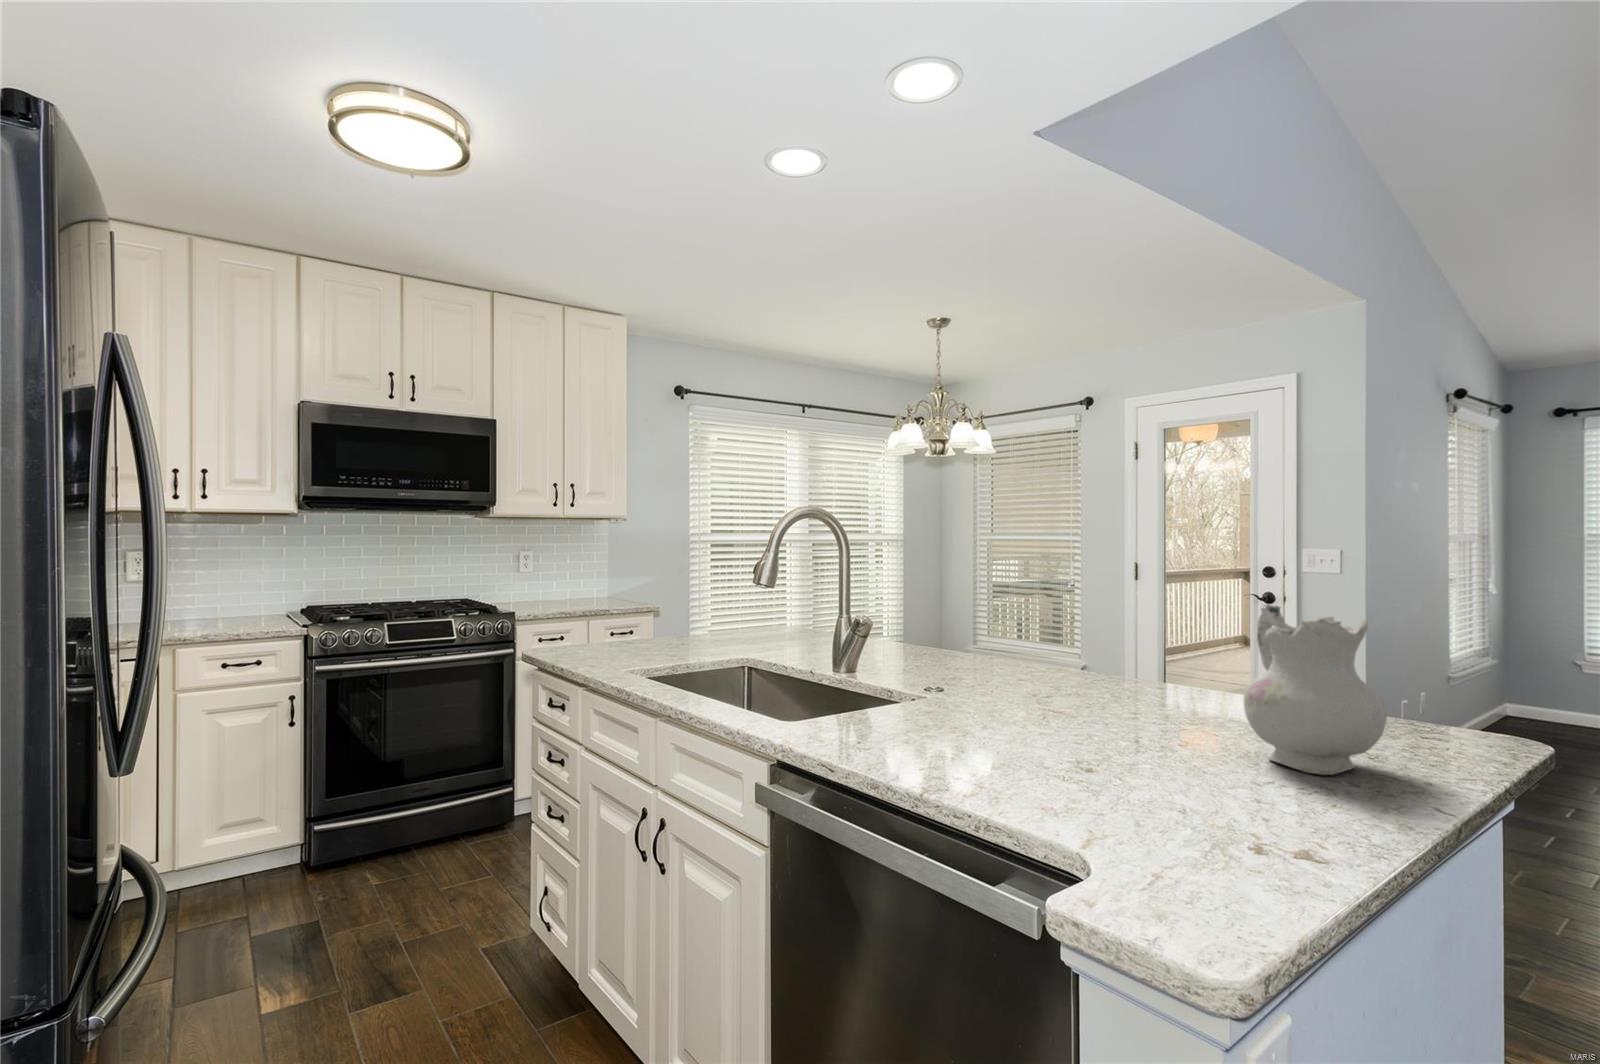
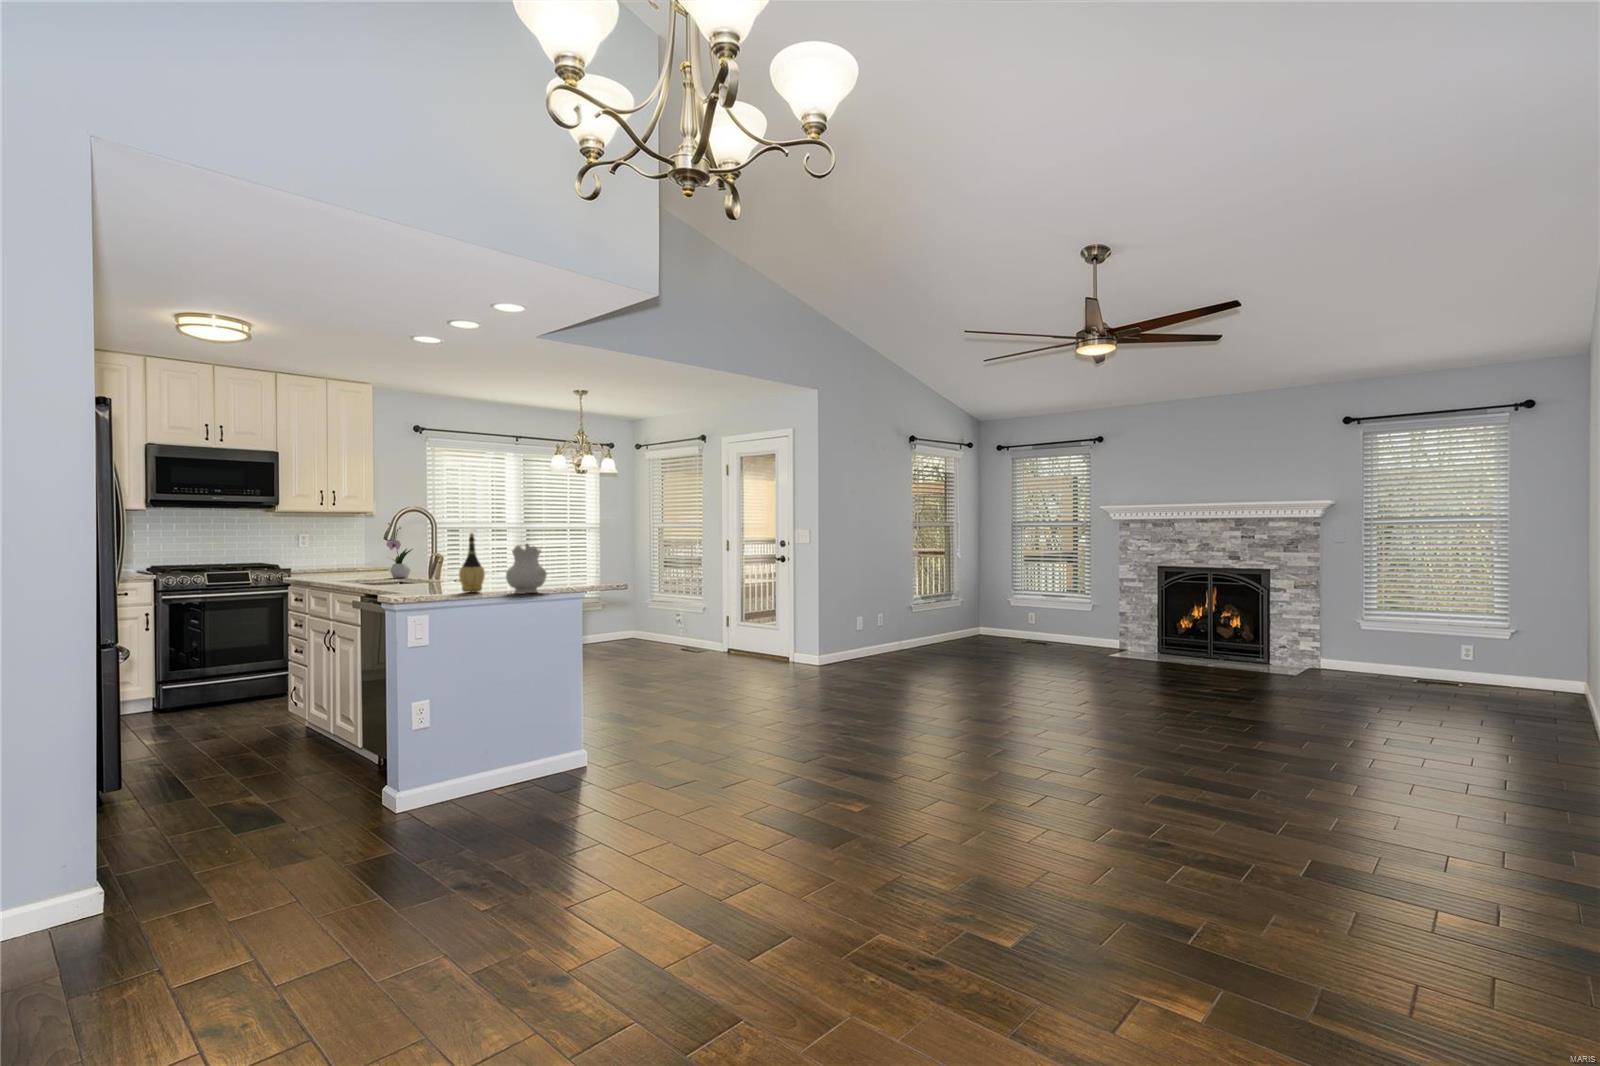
flower arrangement: none [716,537,766,648] -> present [385,523,412,578]
wine bottle: none [1081,573,1158,754] -> present [459,533,485,592]

